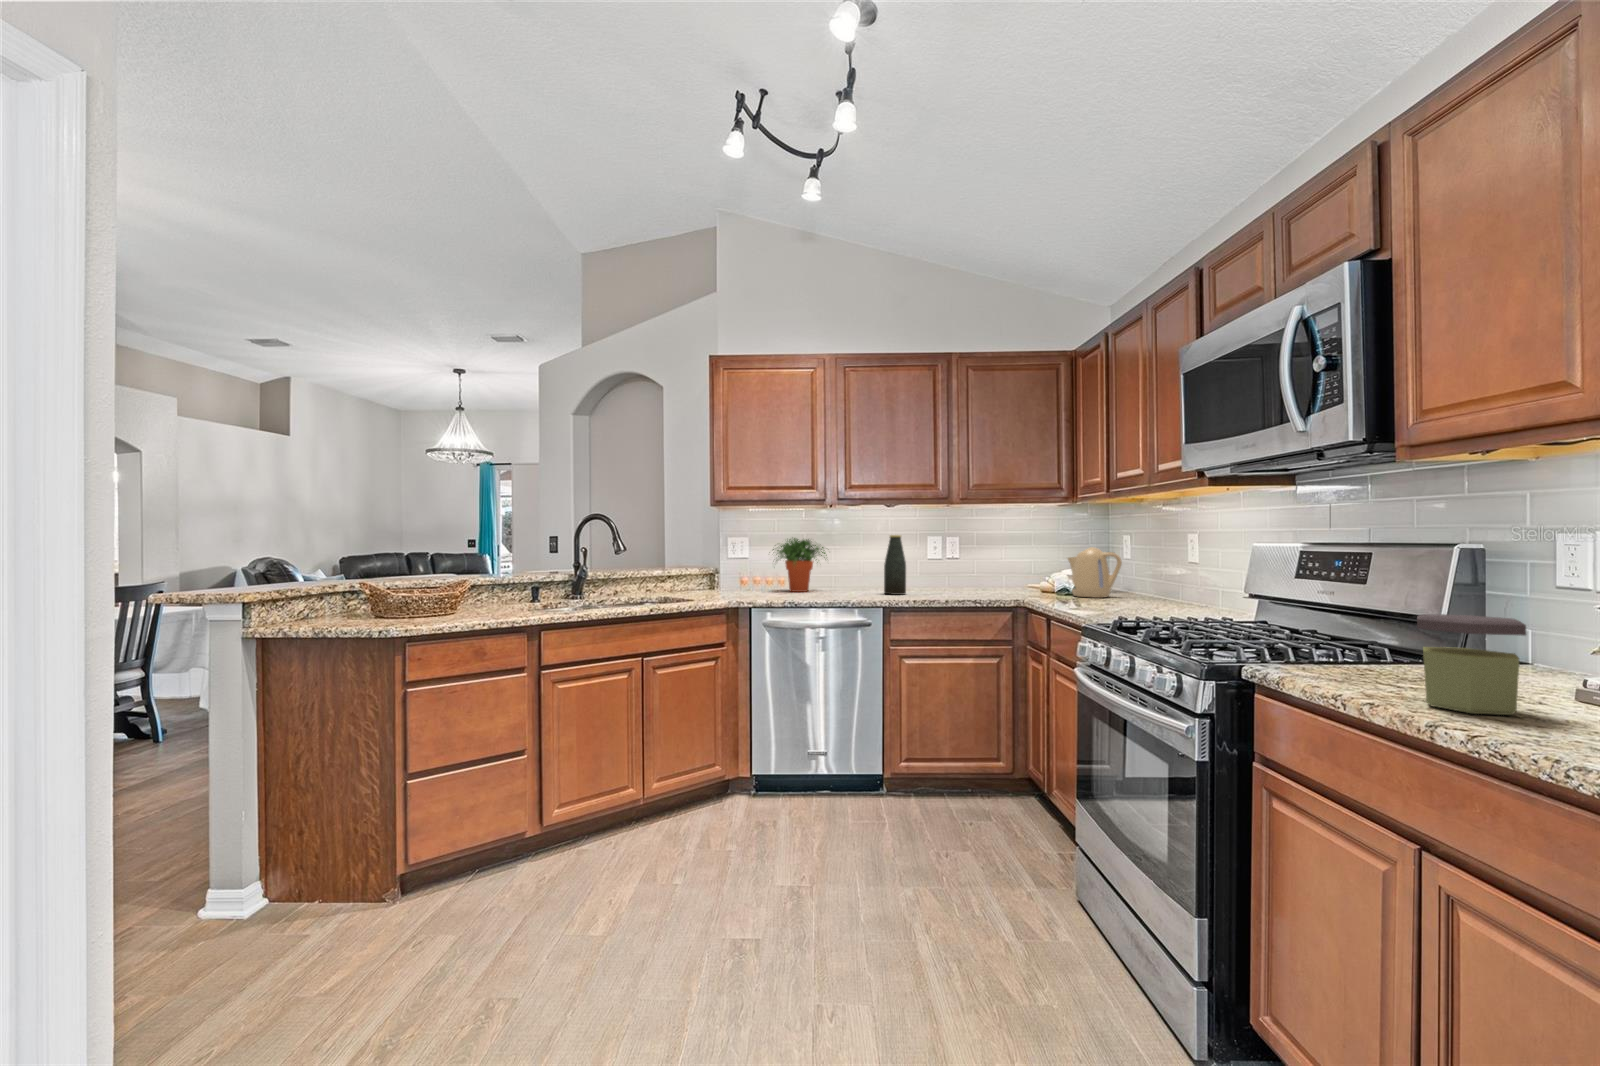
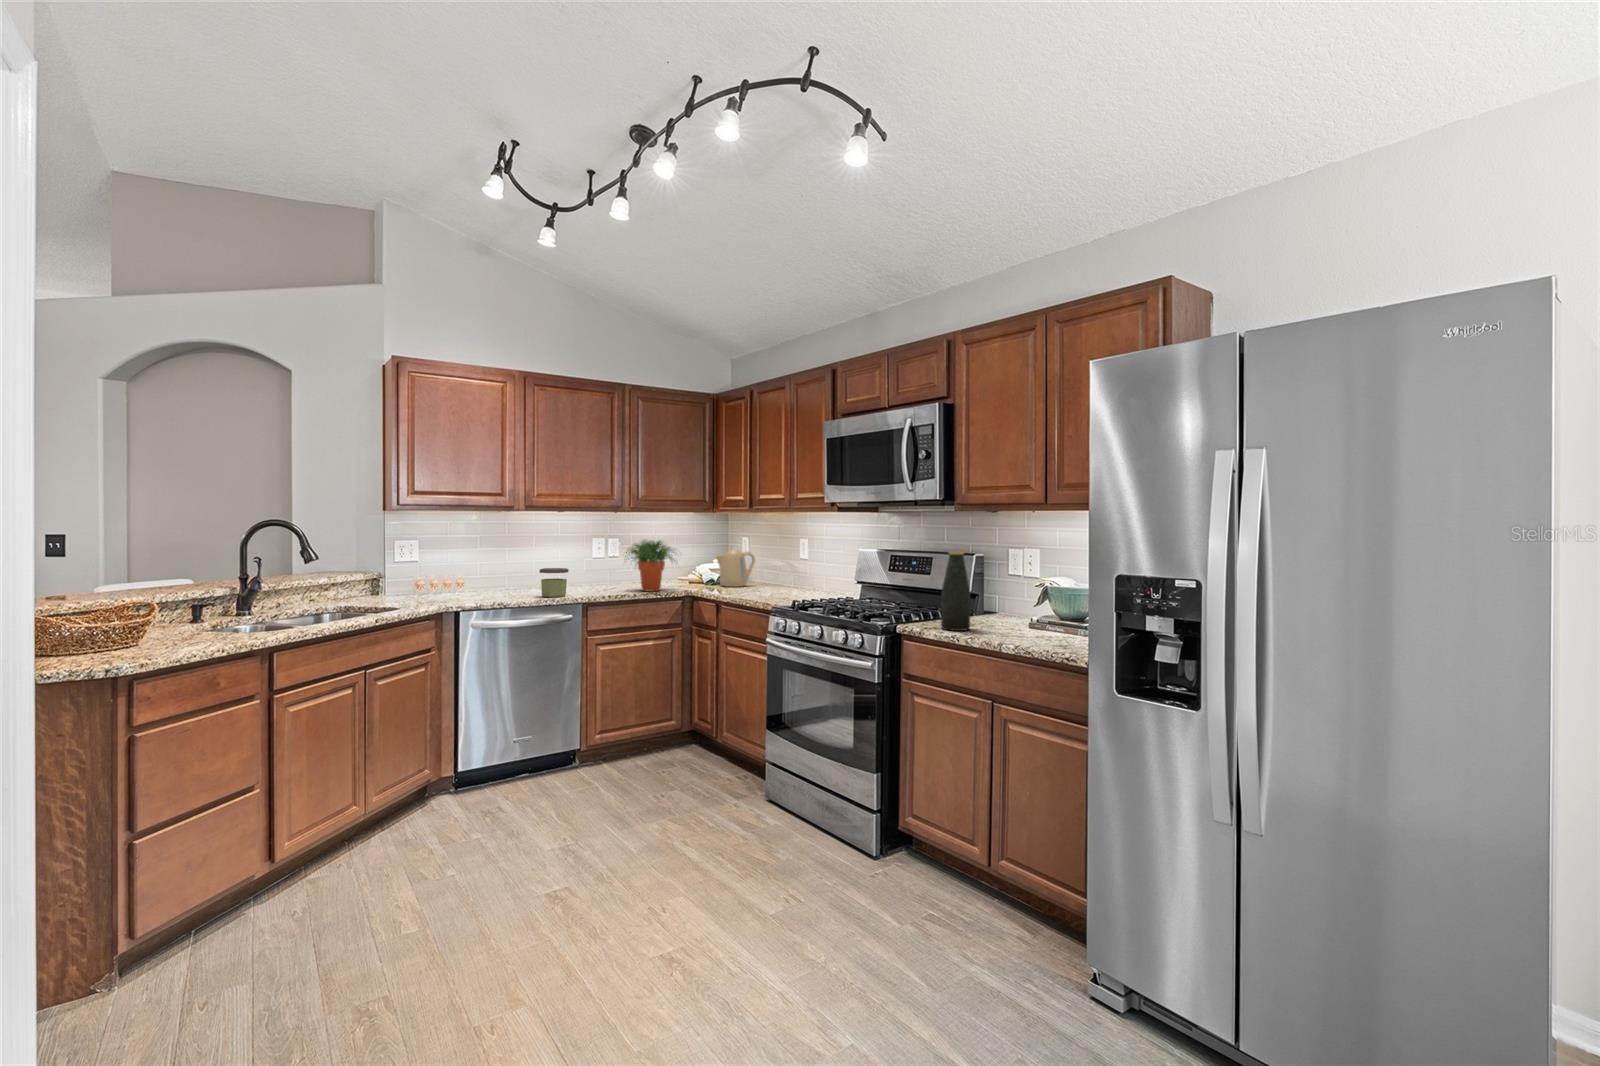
bottle: present [884,535,906,595] -> present [941,552,970,631]
potted plant: present [773,538,827,592] -> present [625,540,675,591]
jar: present [1417,614,1526,715] -> present [540,568,569,597]

